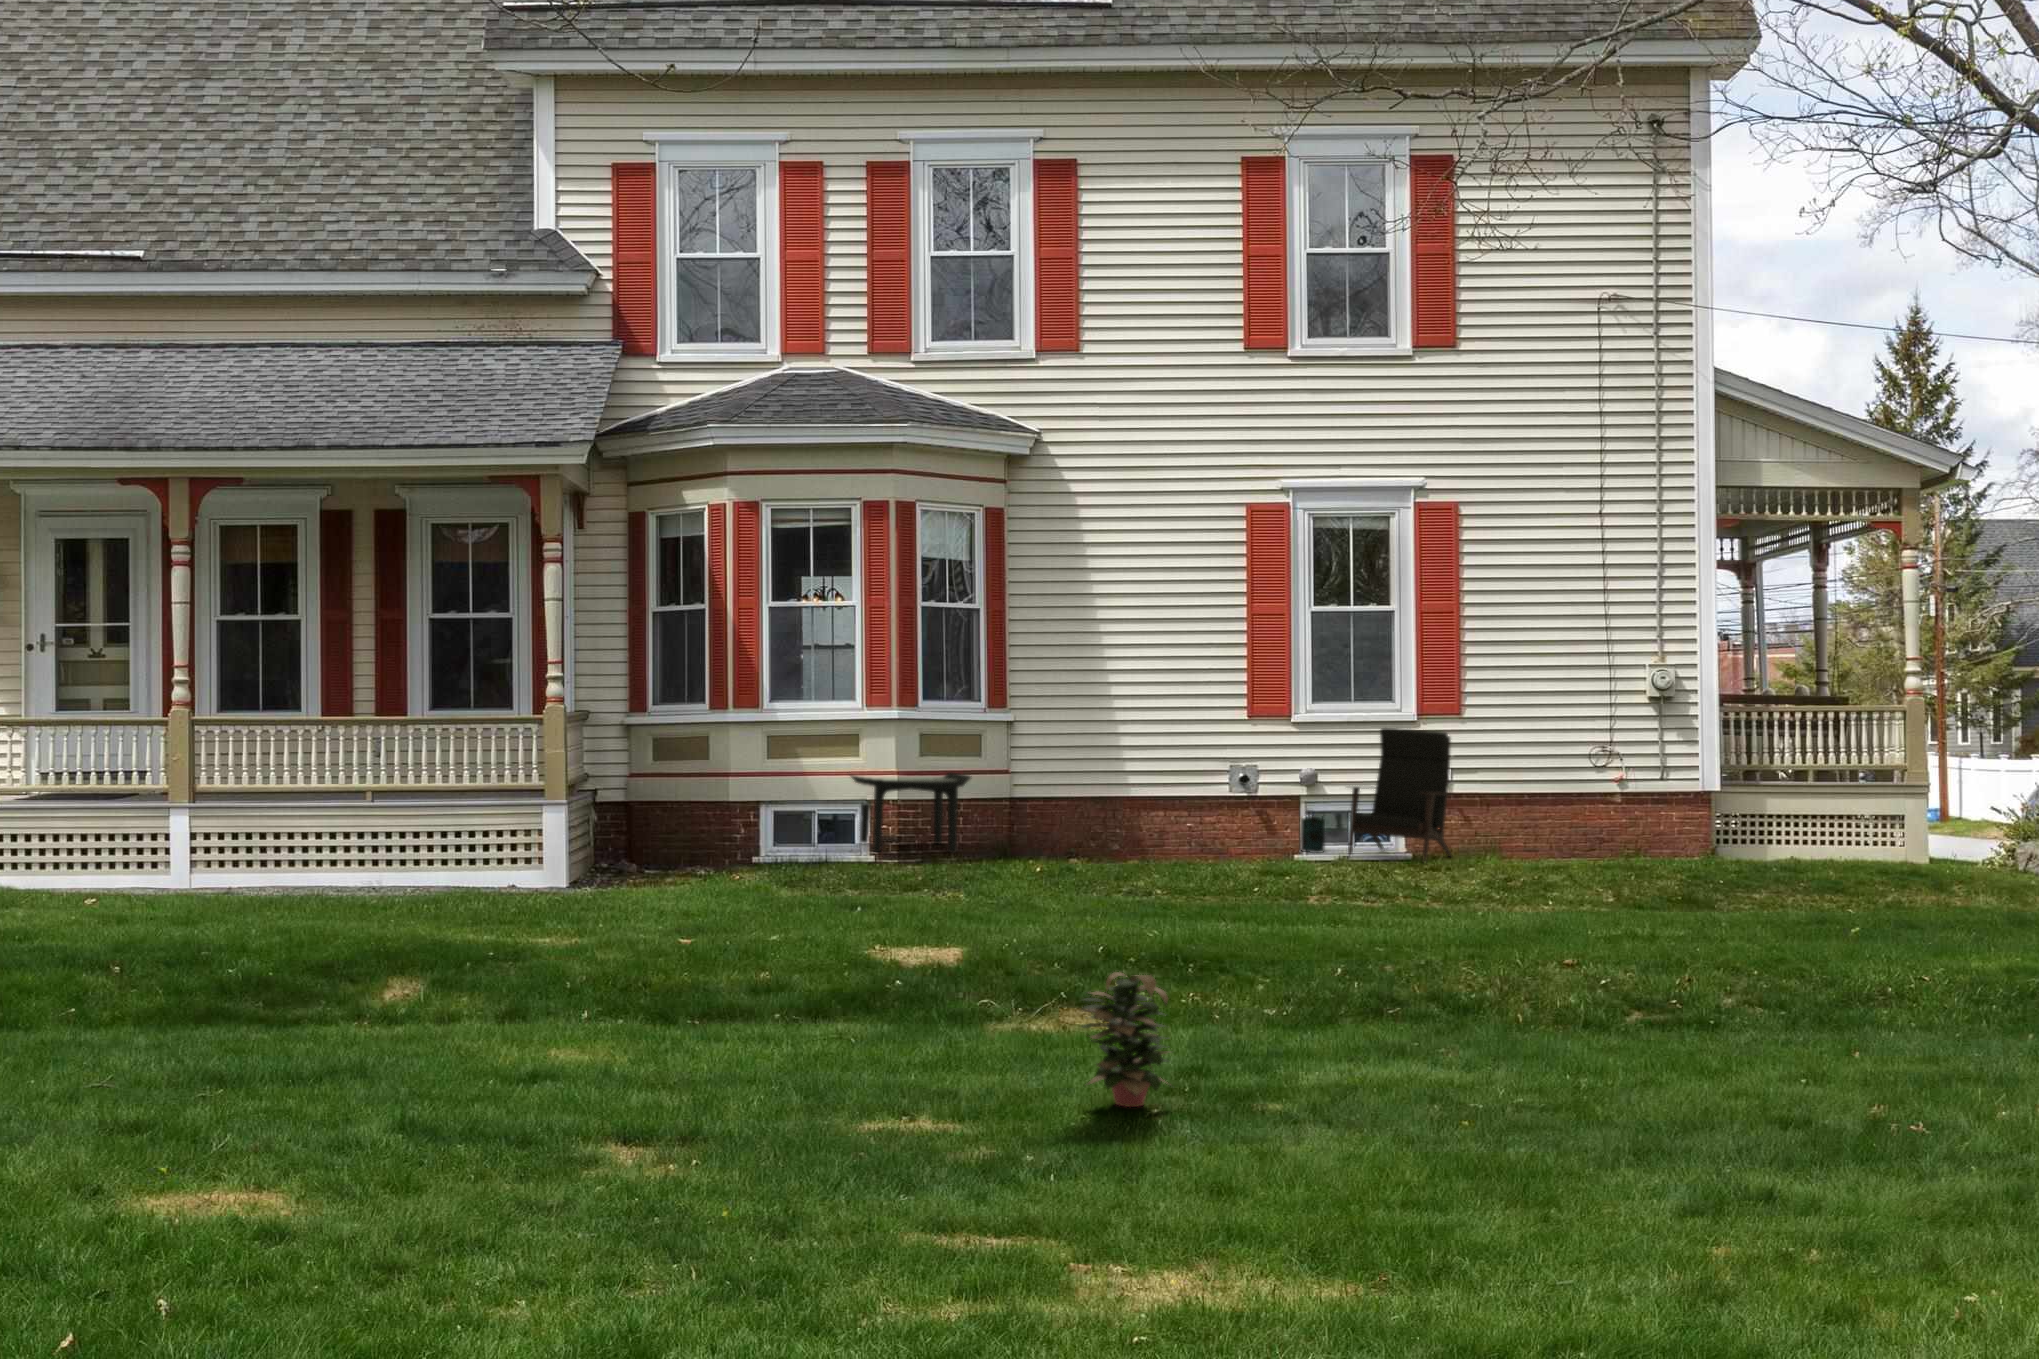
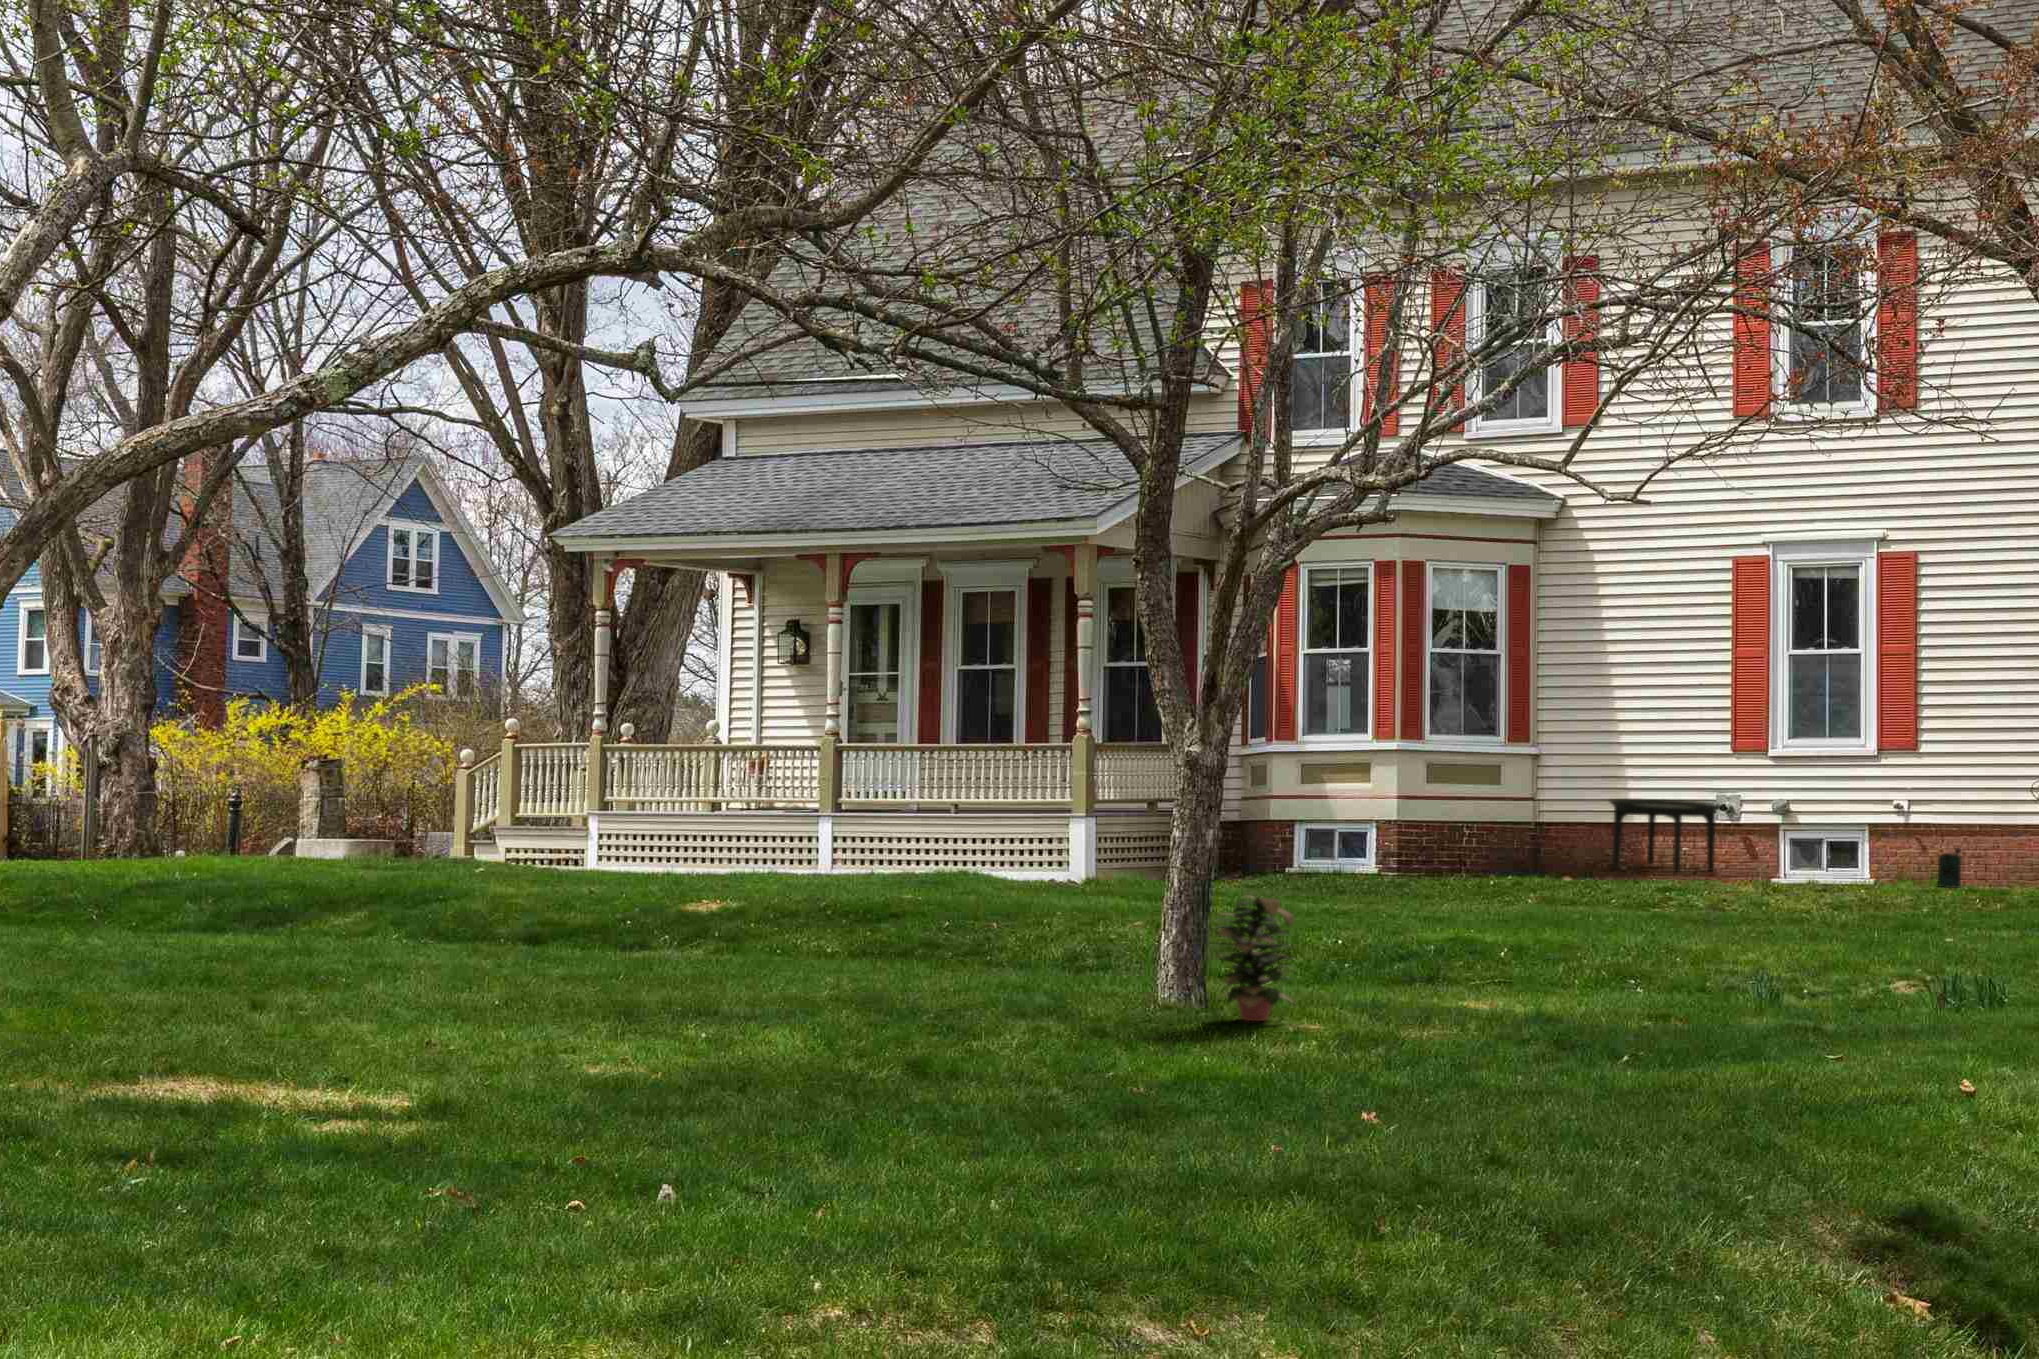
lounge chair: present [1348,728,1451,863] -> none [1805,761,1908,886]
round table: present [851,773,972,853] -> present [1610,799,1721,874]
watering can: present [1300,810,1325,853] -> present [1938,848,1961,888]

